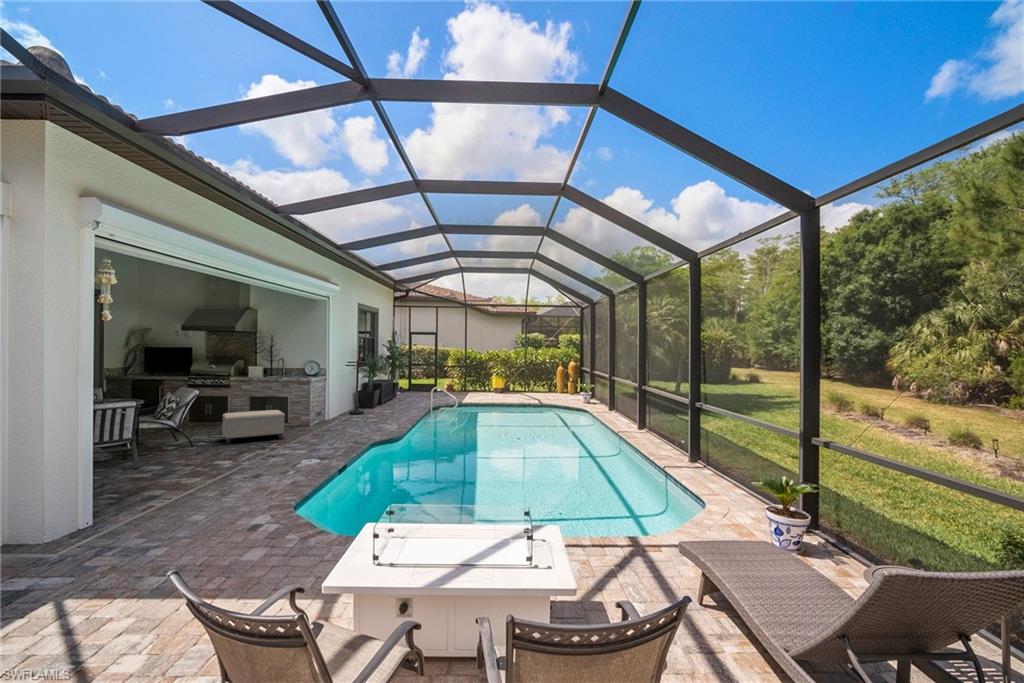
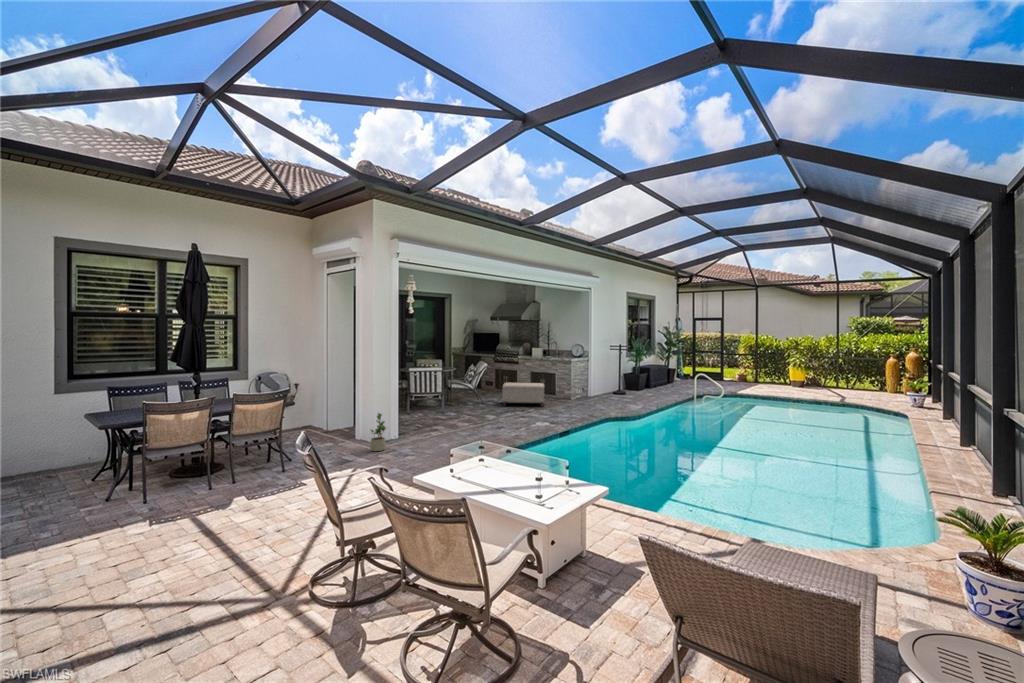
potted plant: none [62,480,102,544] -> present [370,413,386,451]

